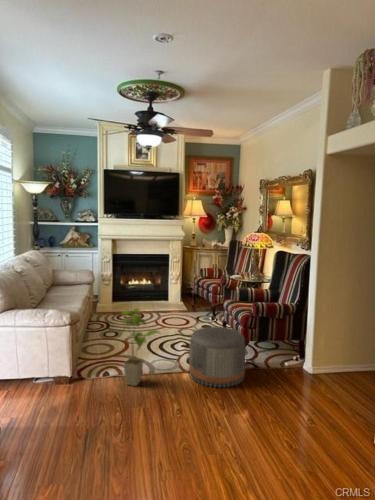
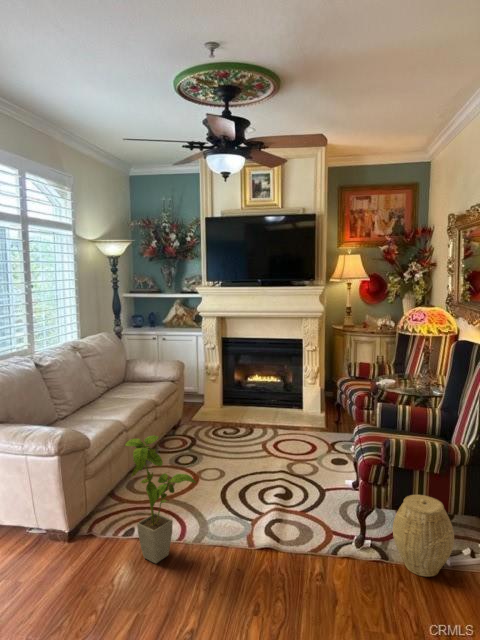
pouf: present [189,326,245,387] -> none [251,473,353,597]
woven basket: none [260,331,291,371] -> present [393,495,454,577]

